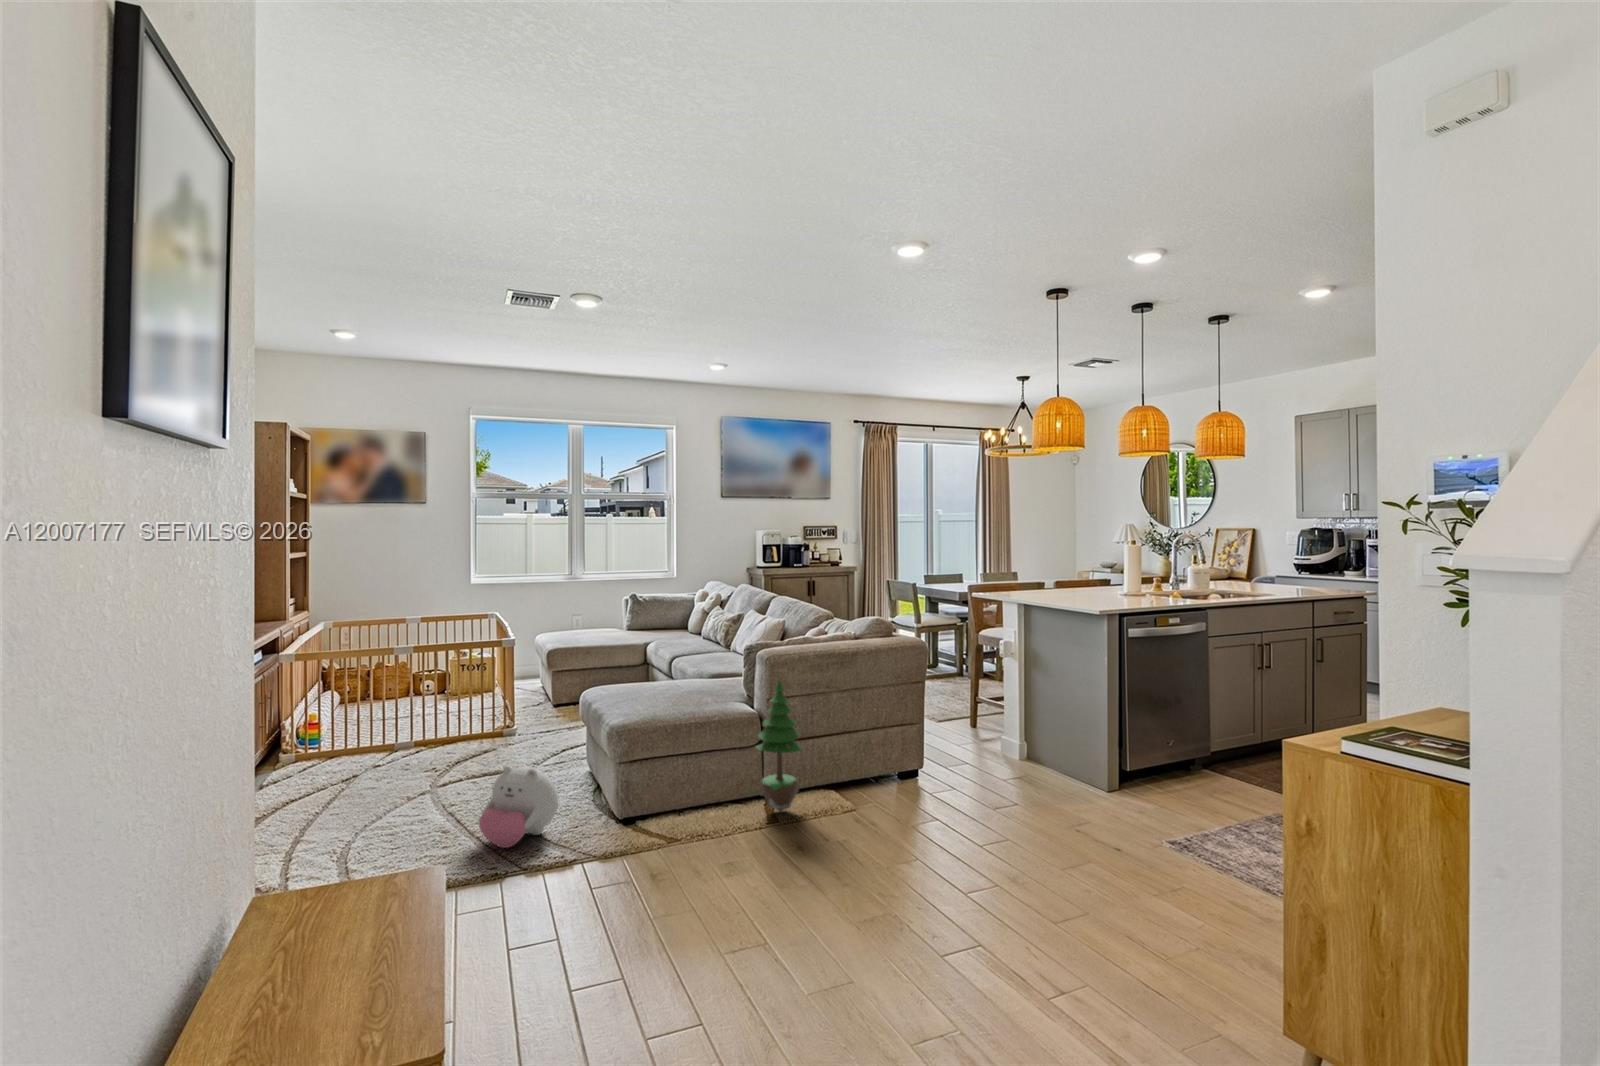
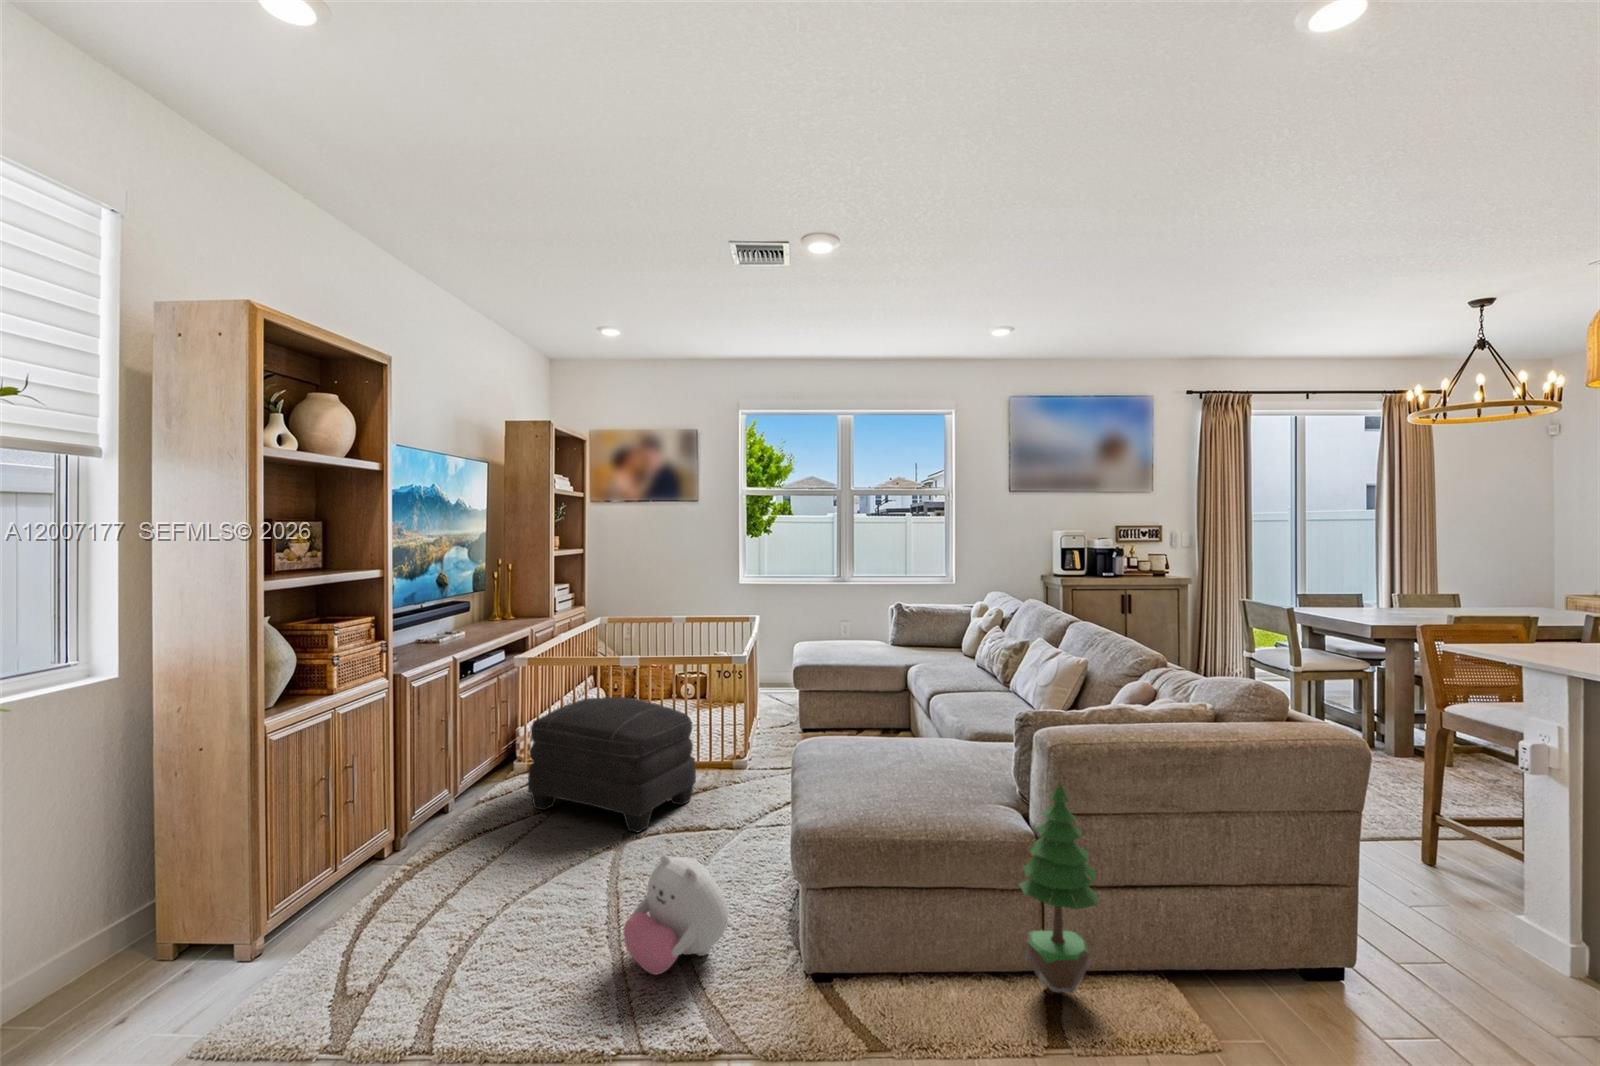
ottoman: none [319,678,481,784] -> present [528,697,696,832]

